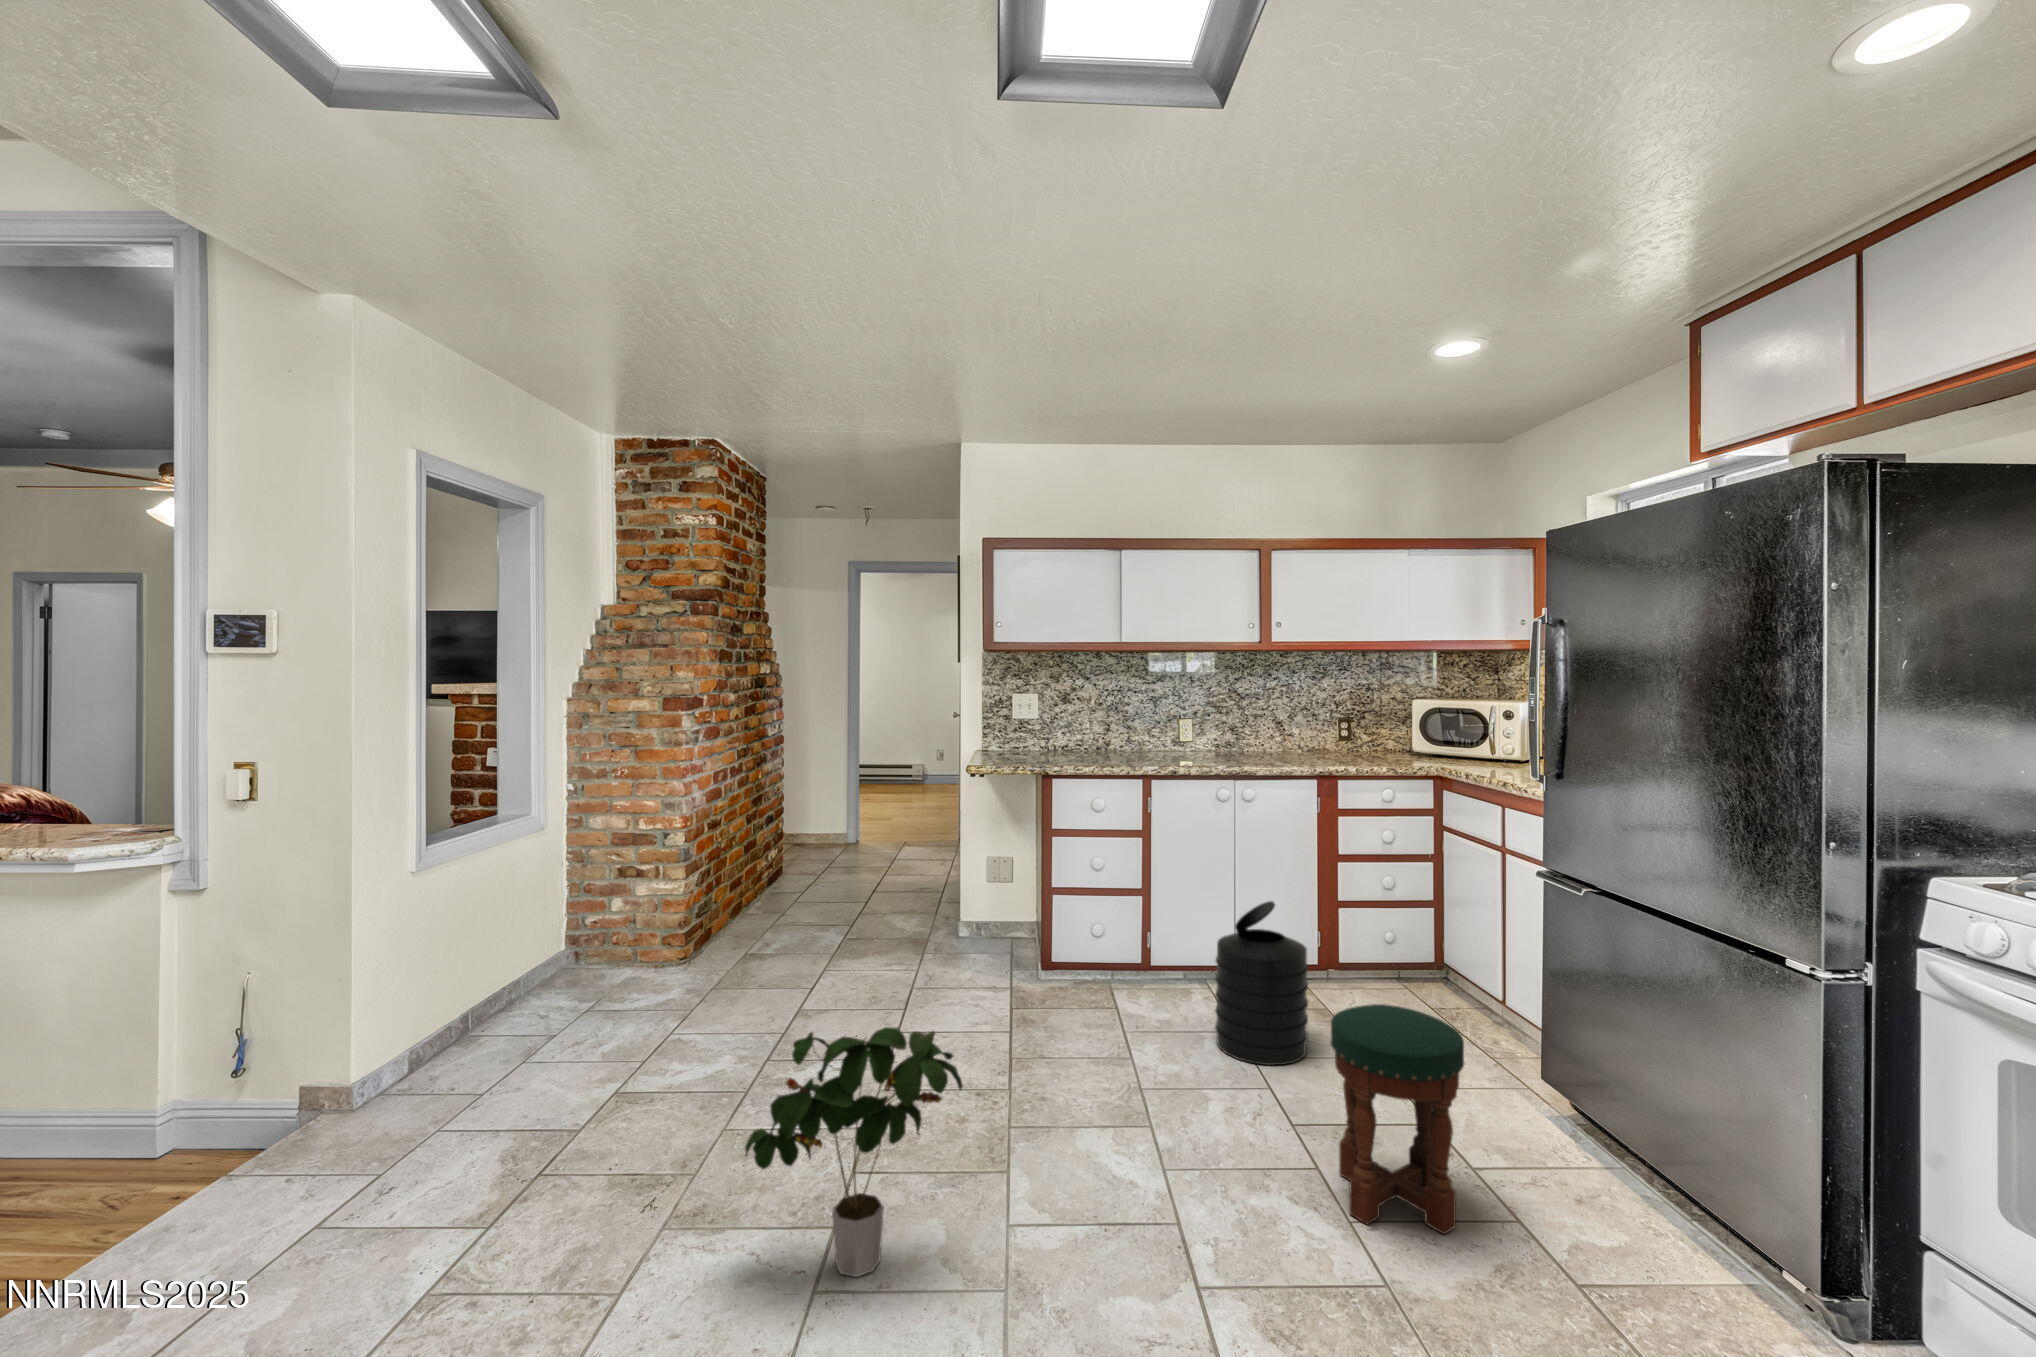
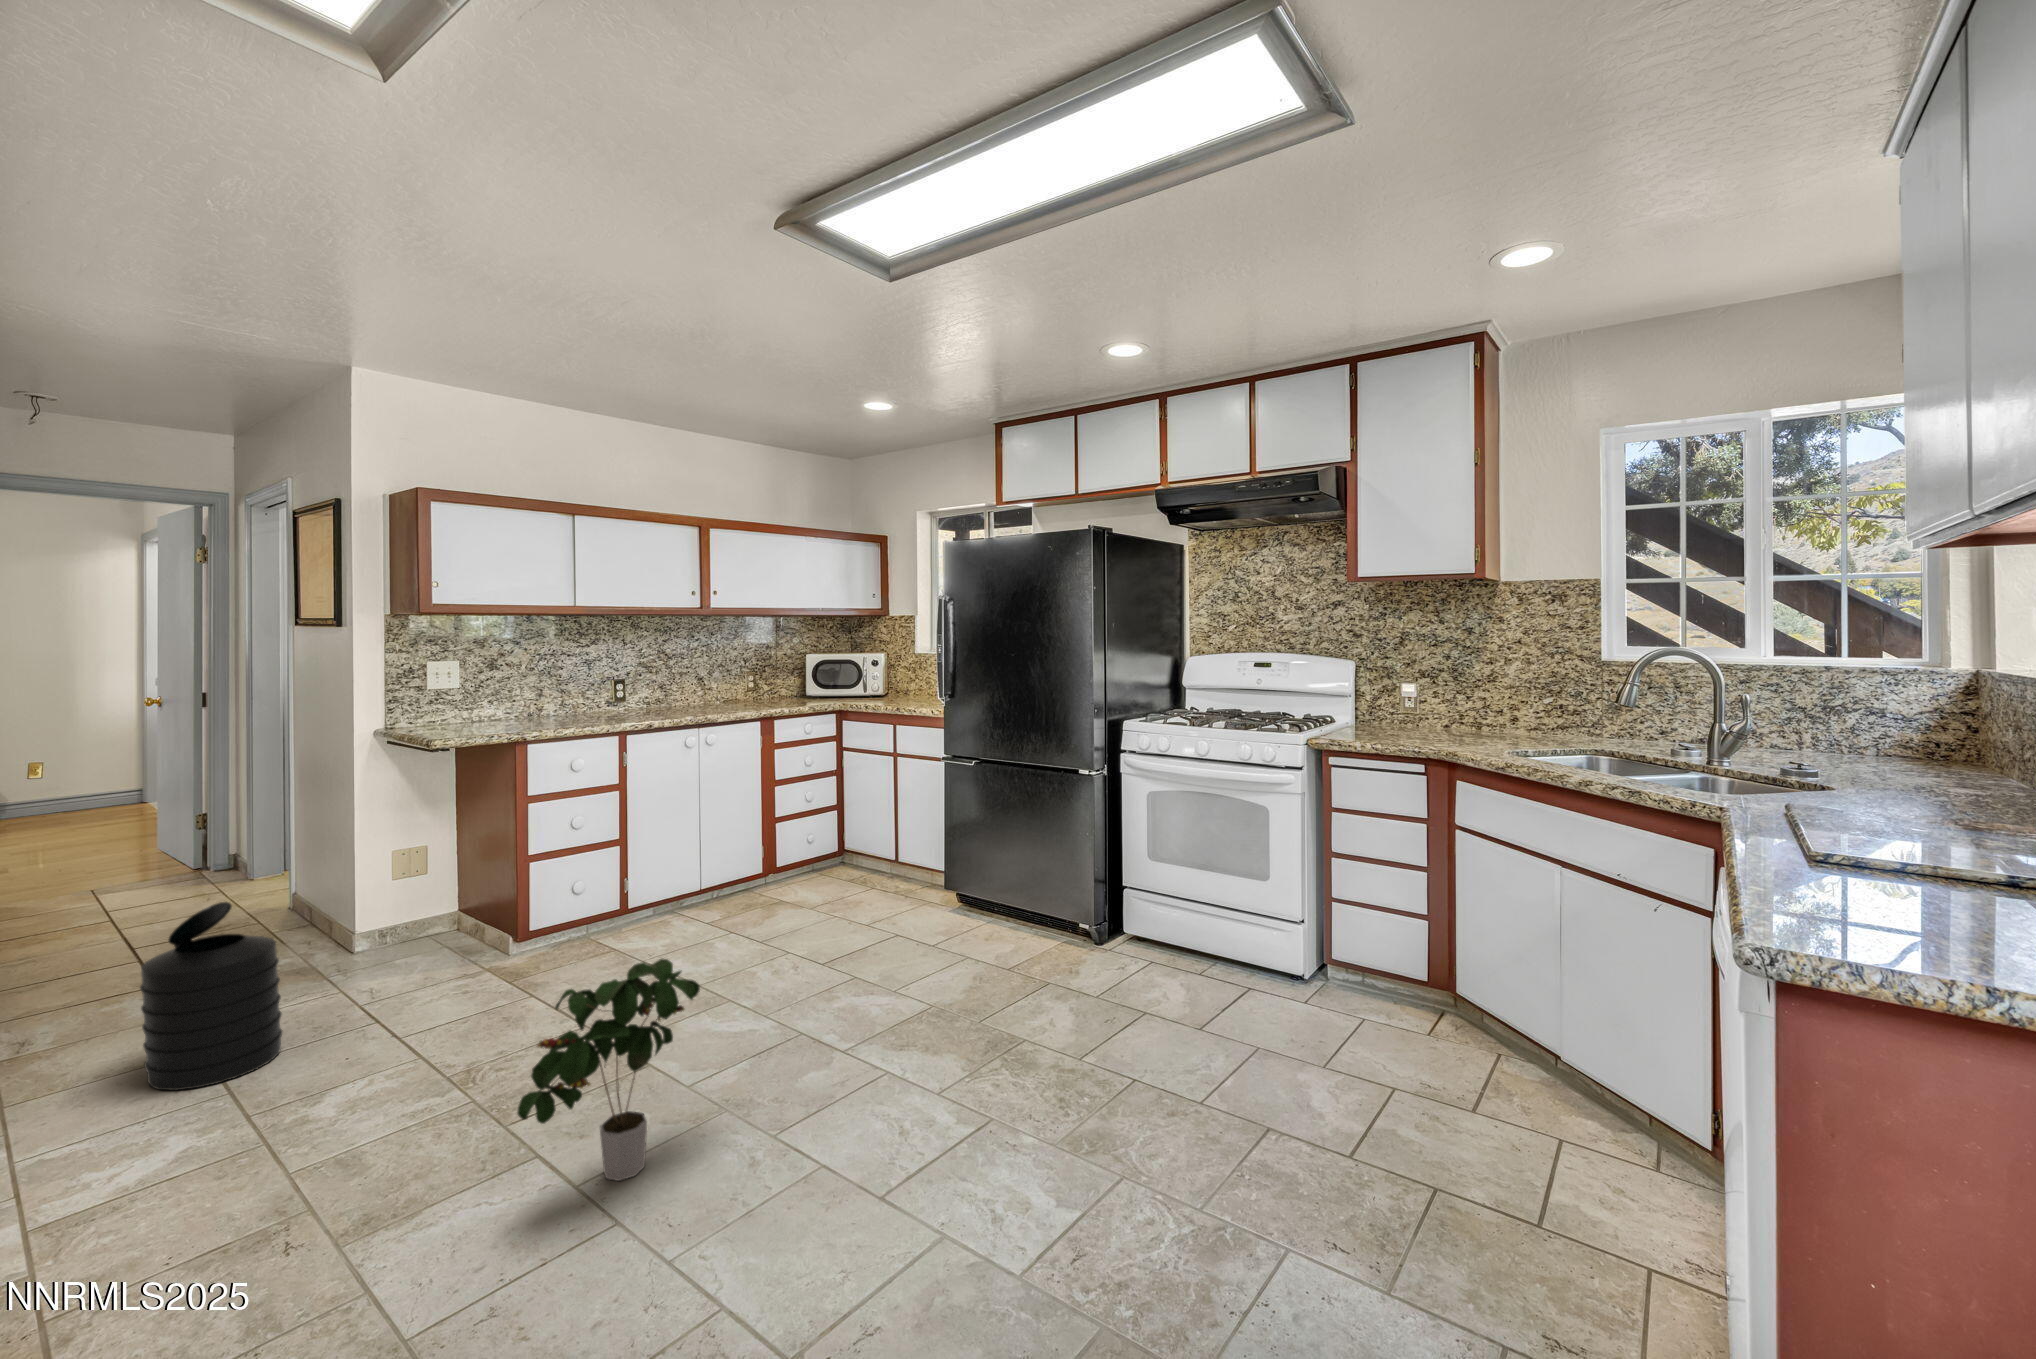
trash can: present [1215,901,1308,1065] -> present [140,902,283,1090]
stool: present [1331,1004,1464,1234] -> none [885,861,965,999]

